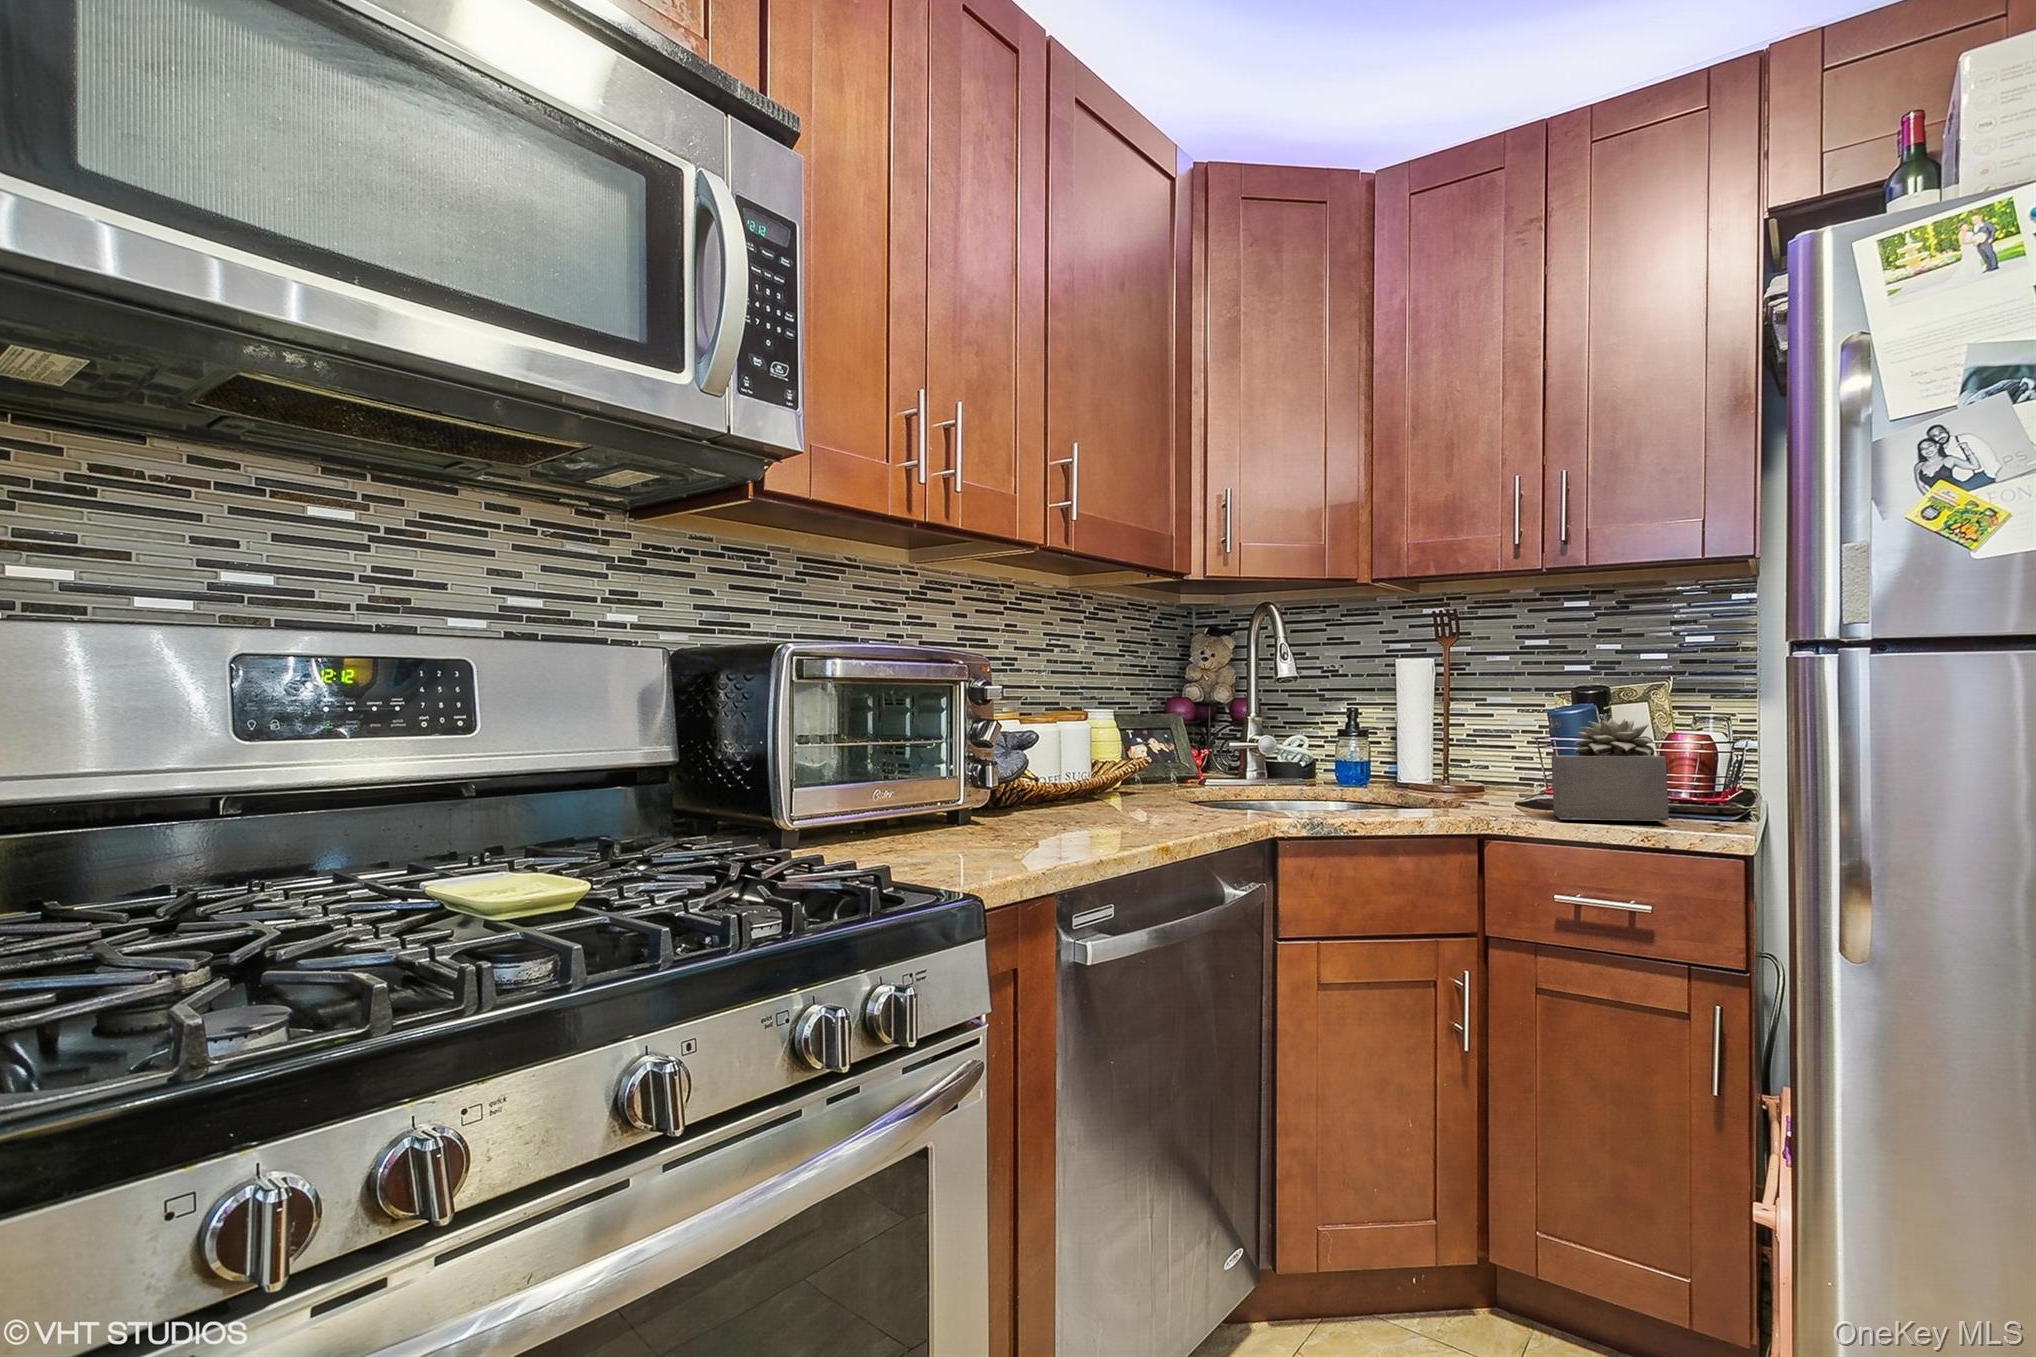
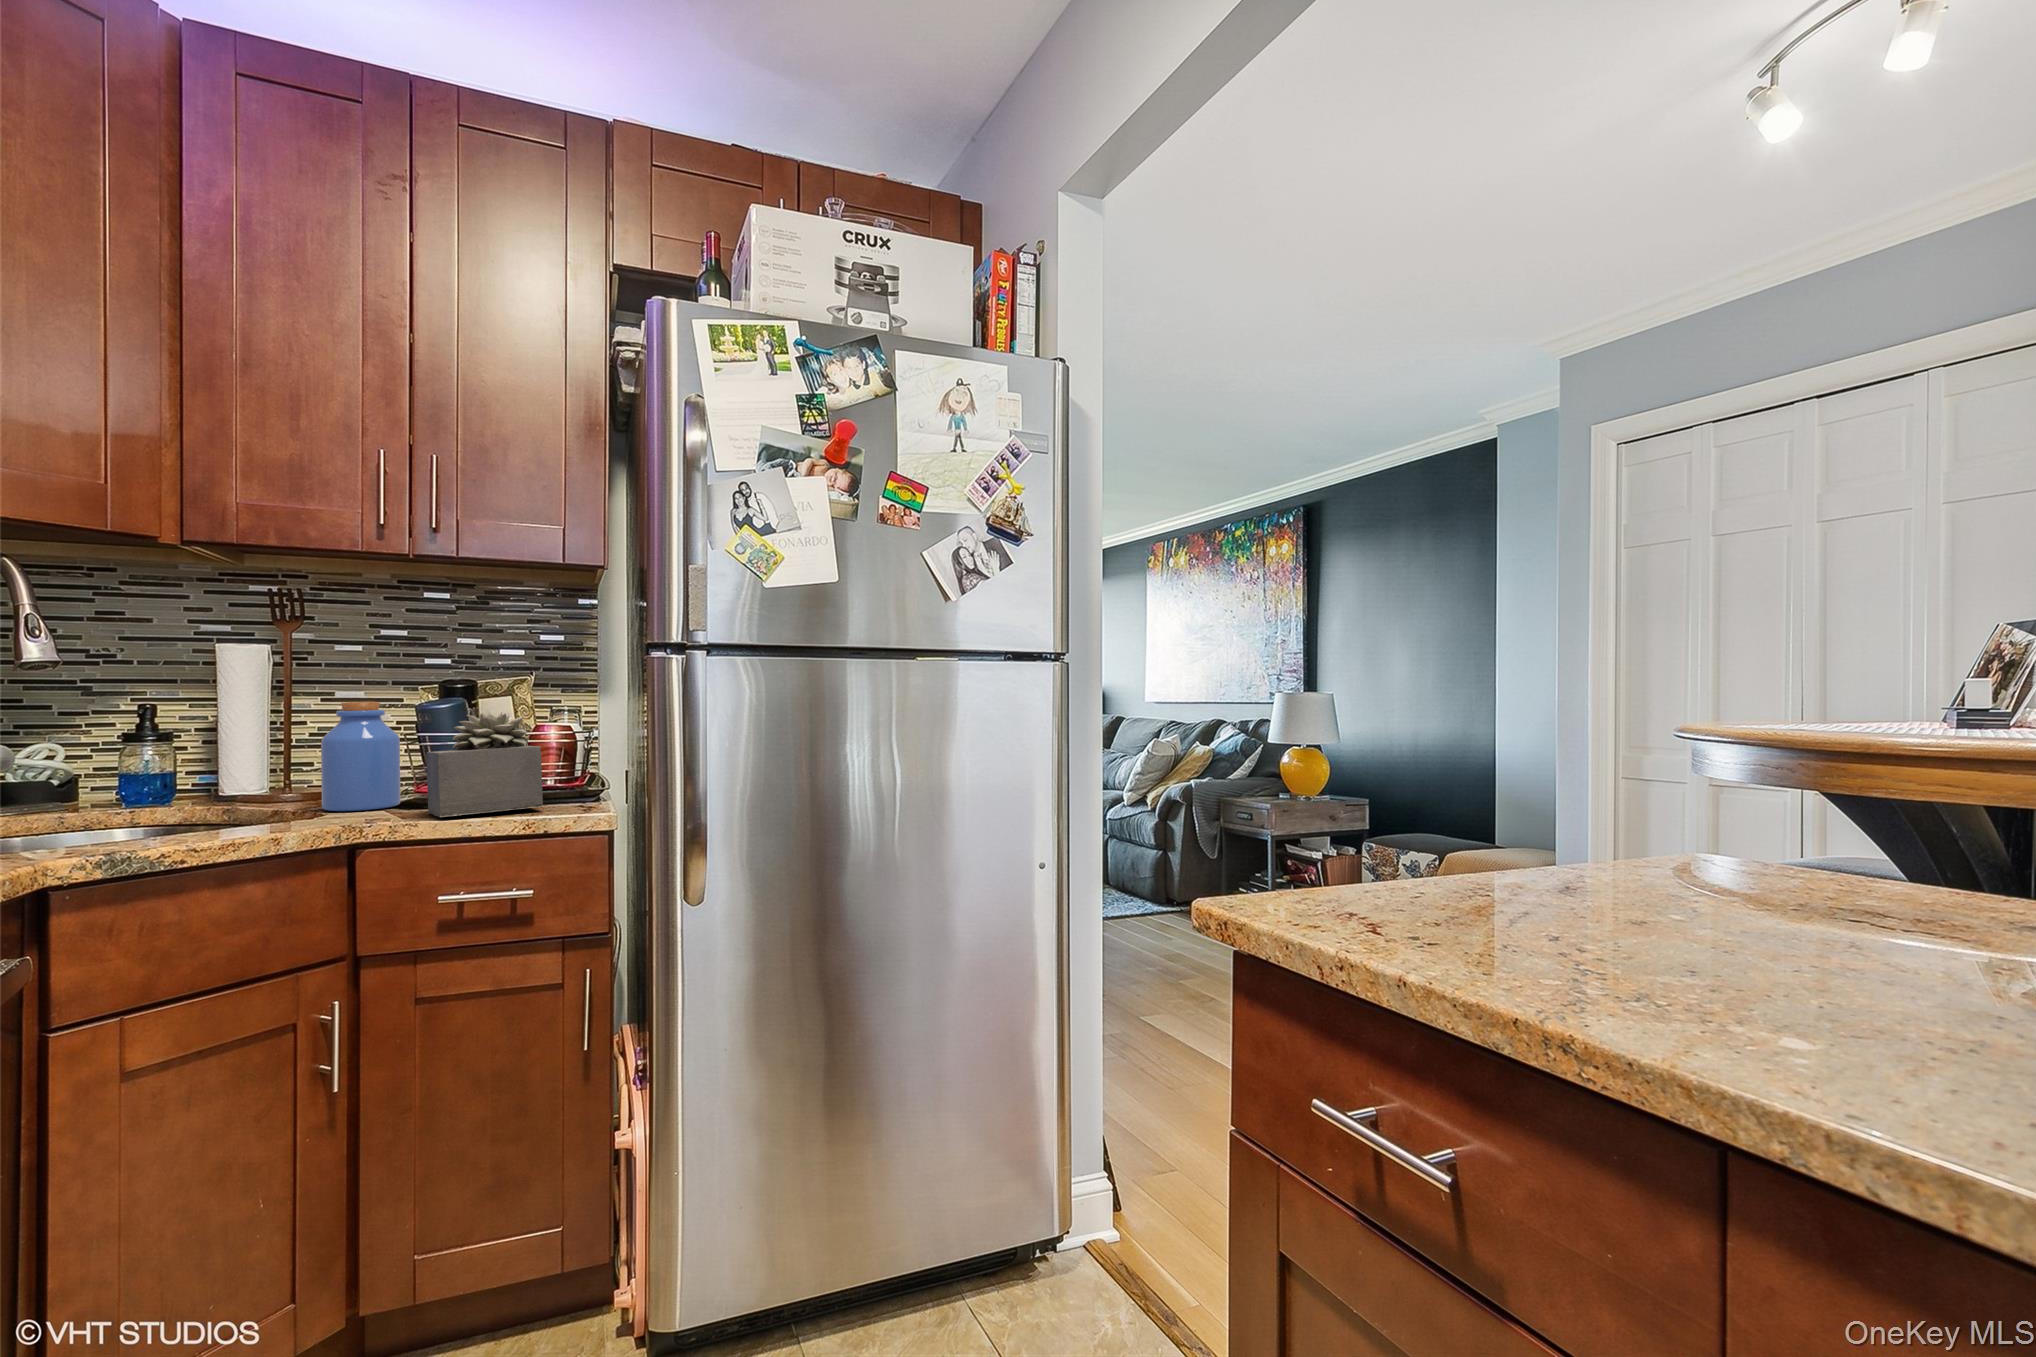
jar: none [1467,707,1535,806] -> present [321,702,400,811]

